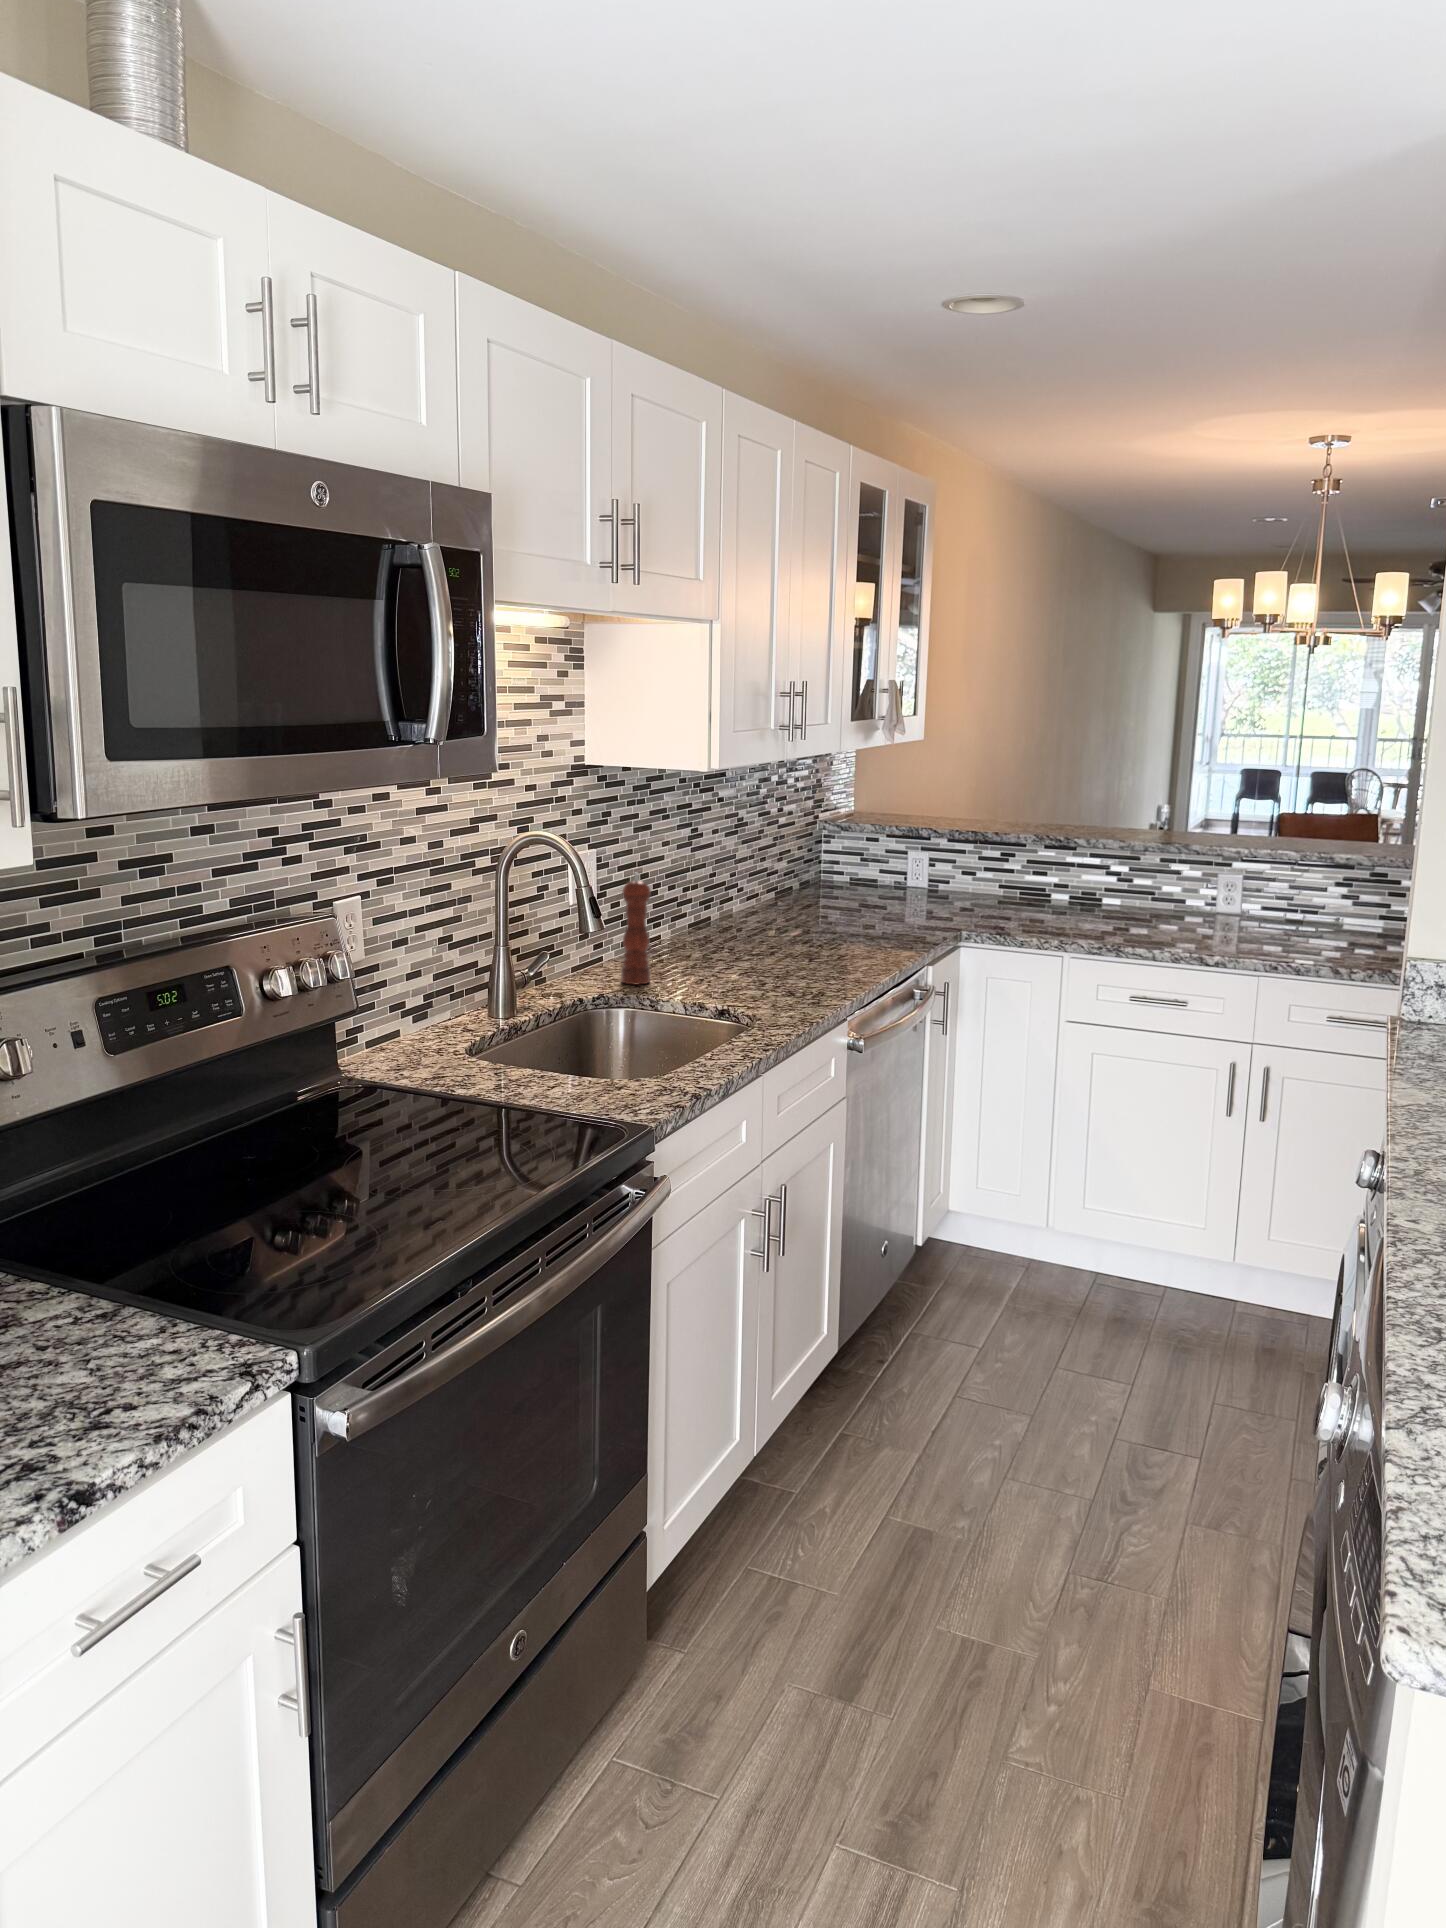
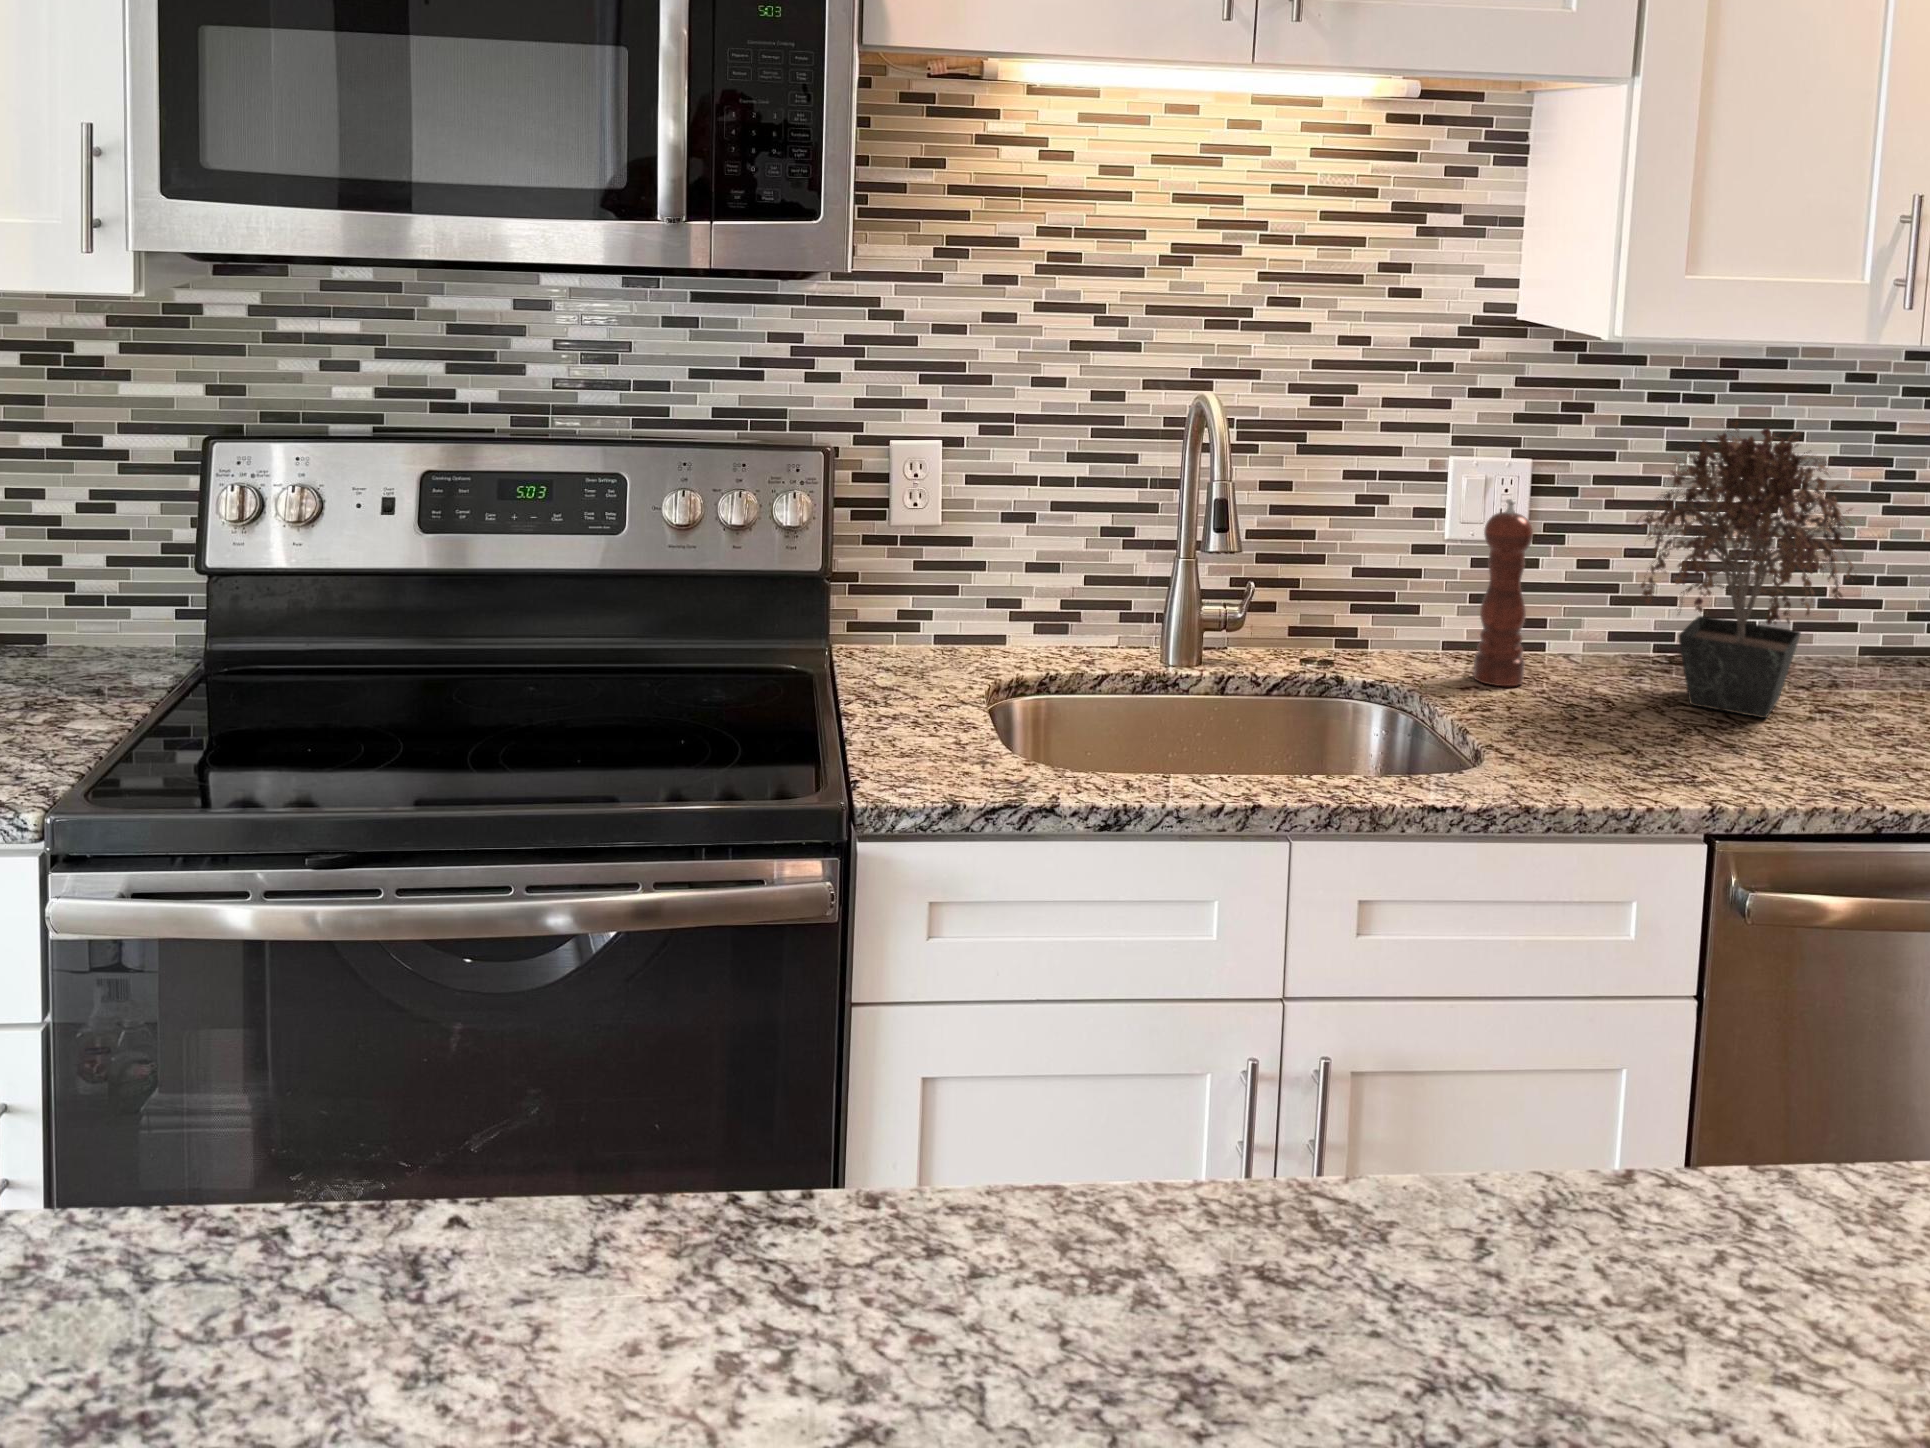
potted plant: none [669,809,791,969] -> present [1637,422,1861,718]

